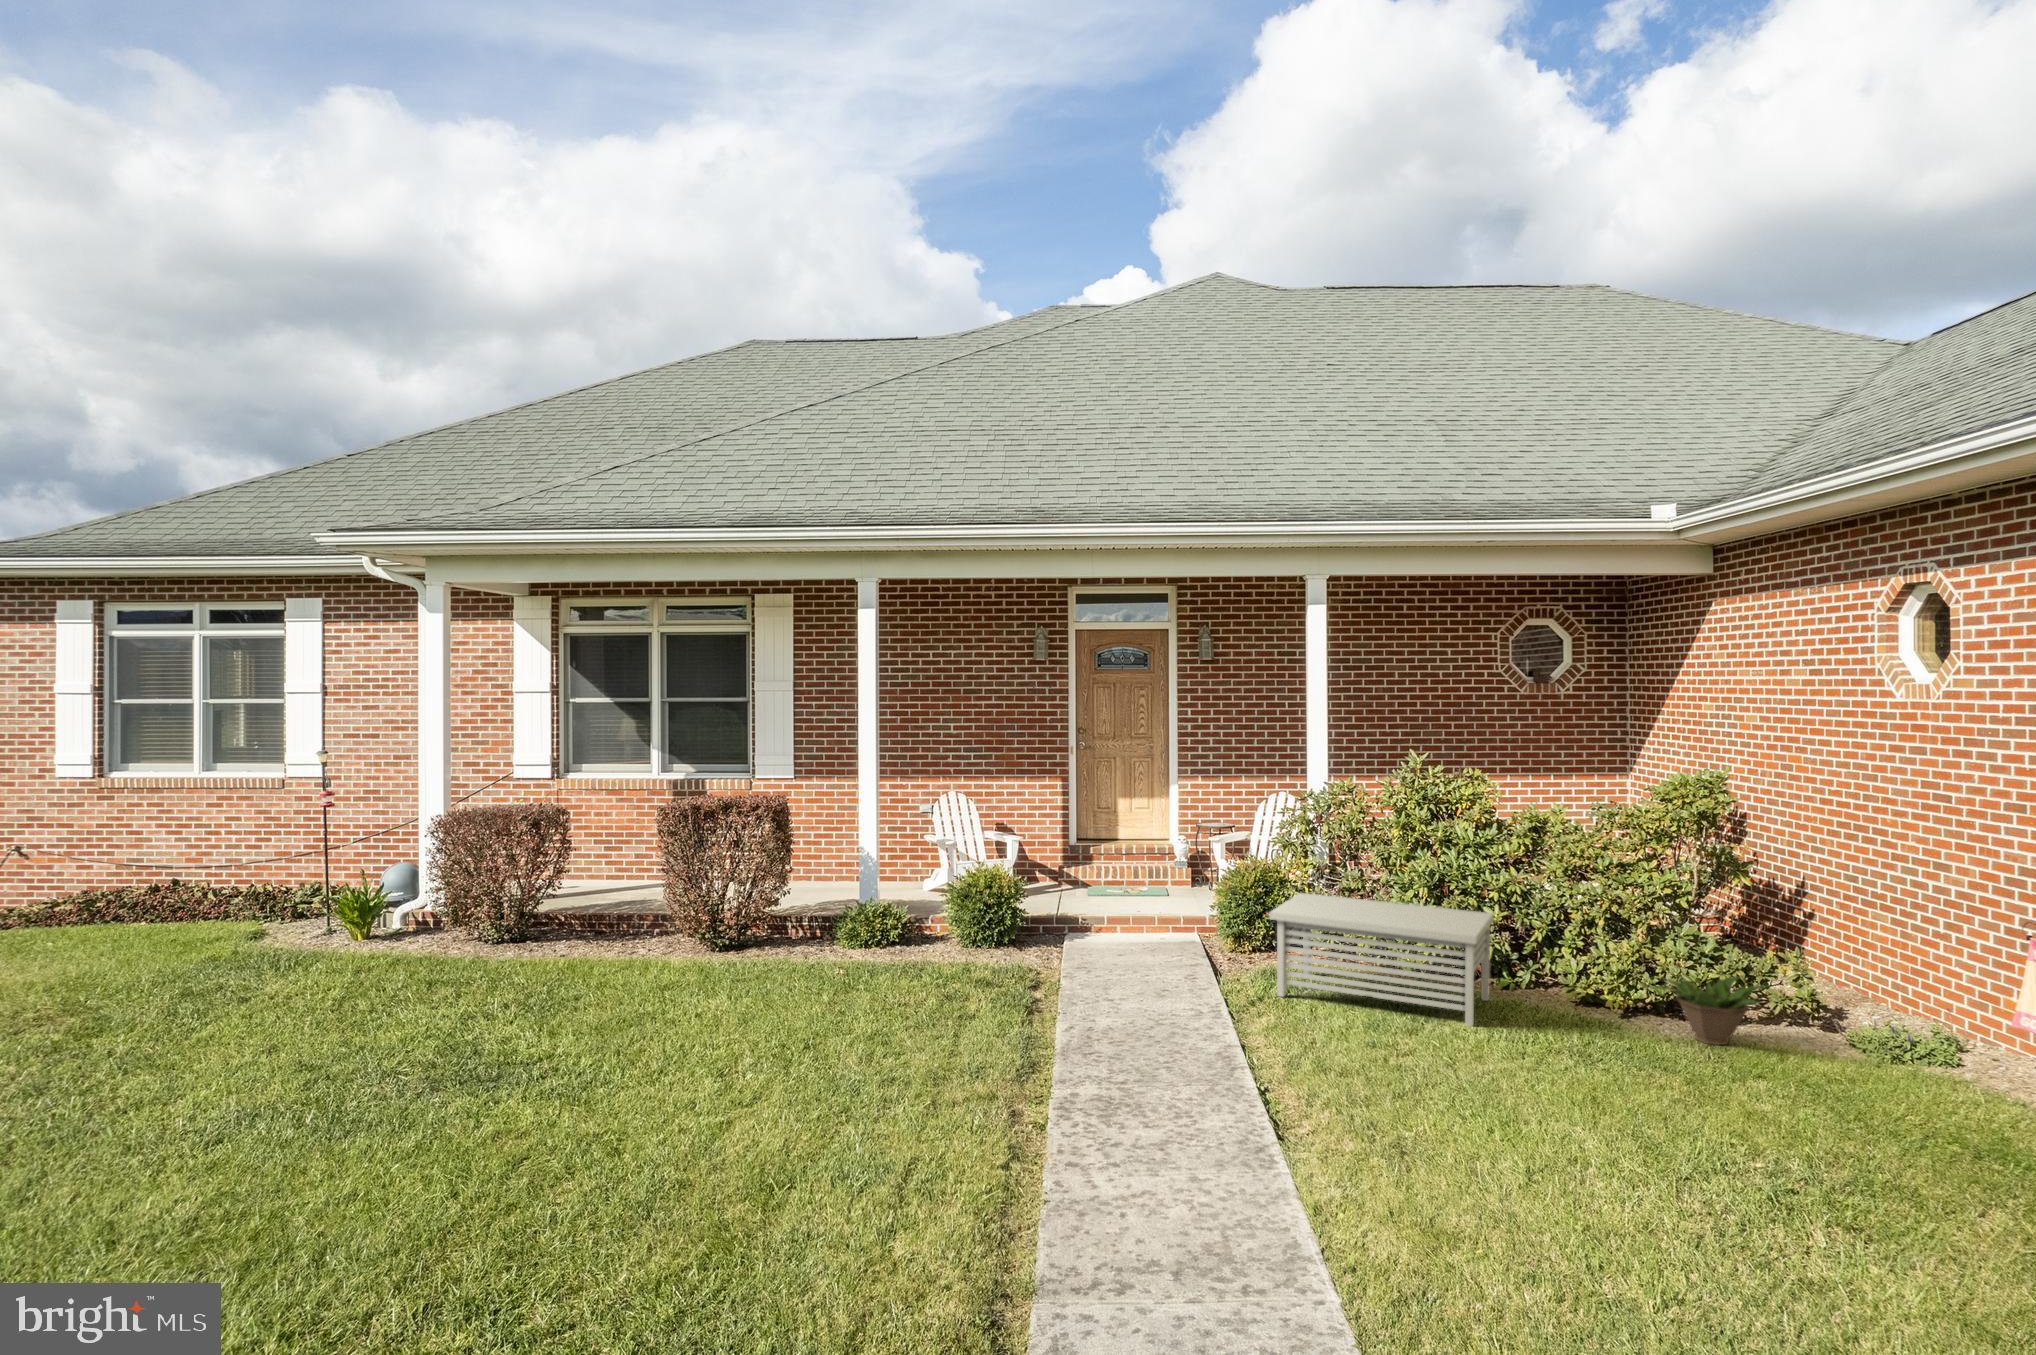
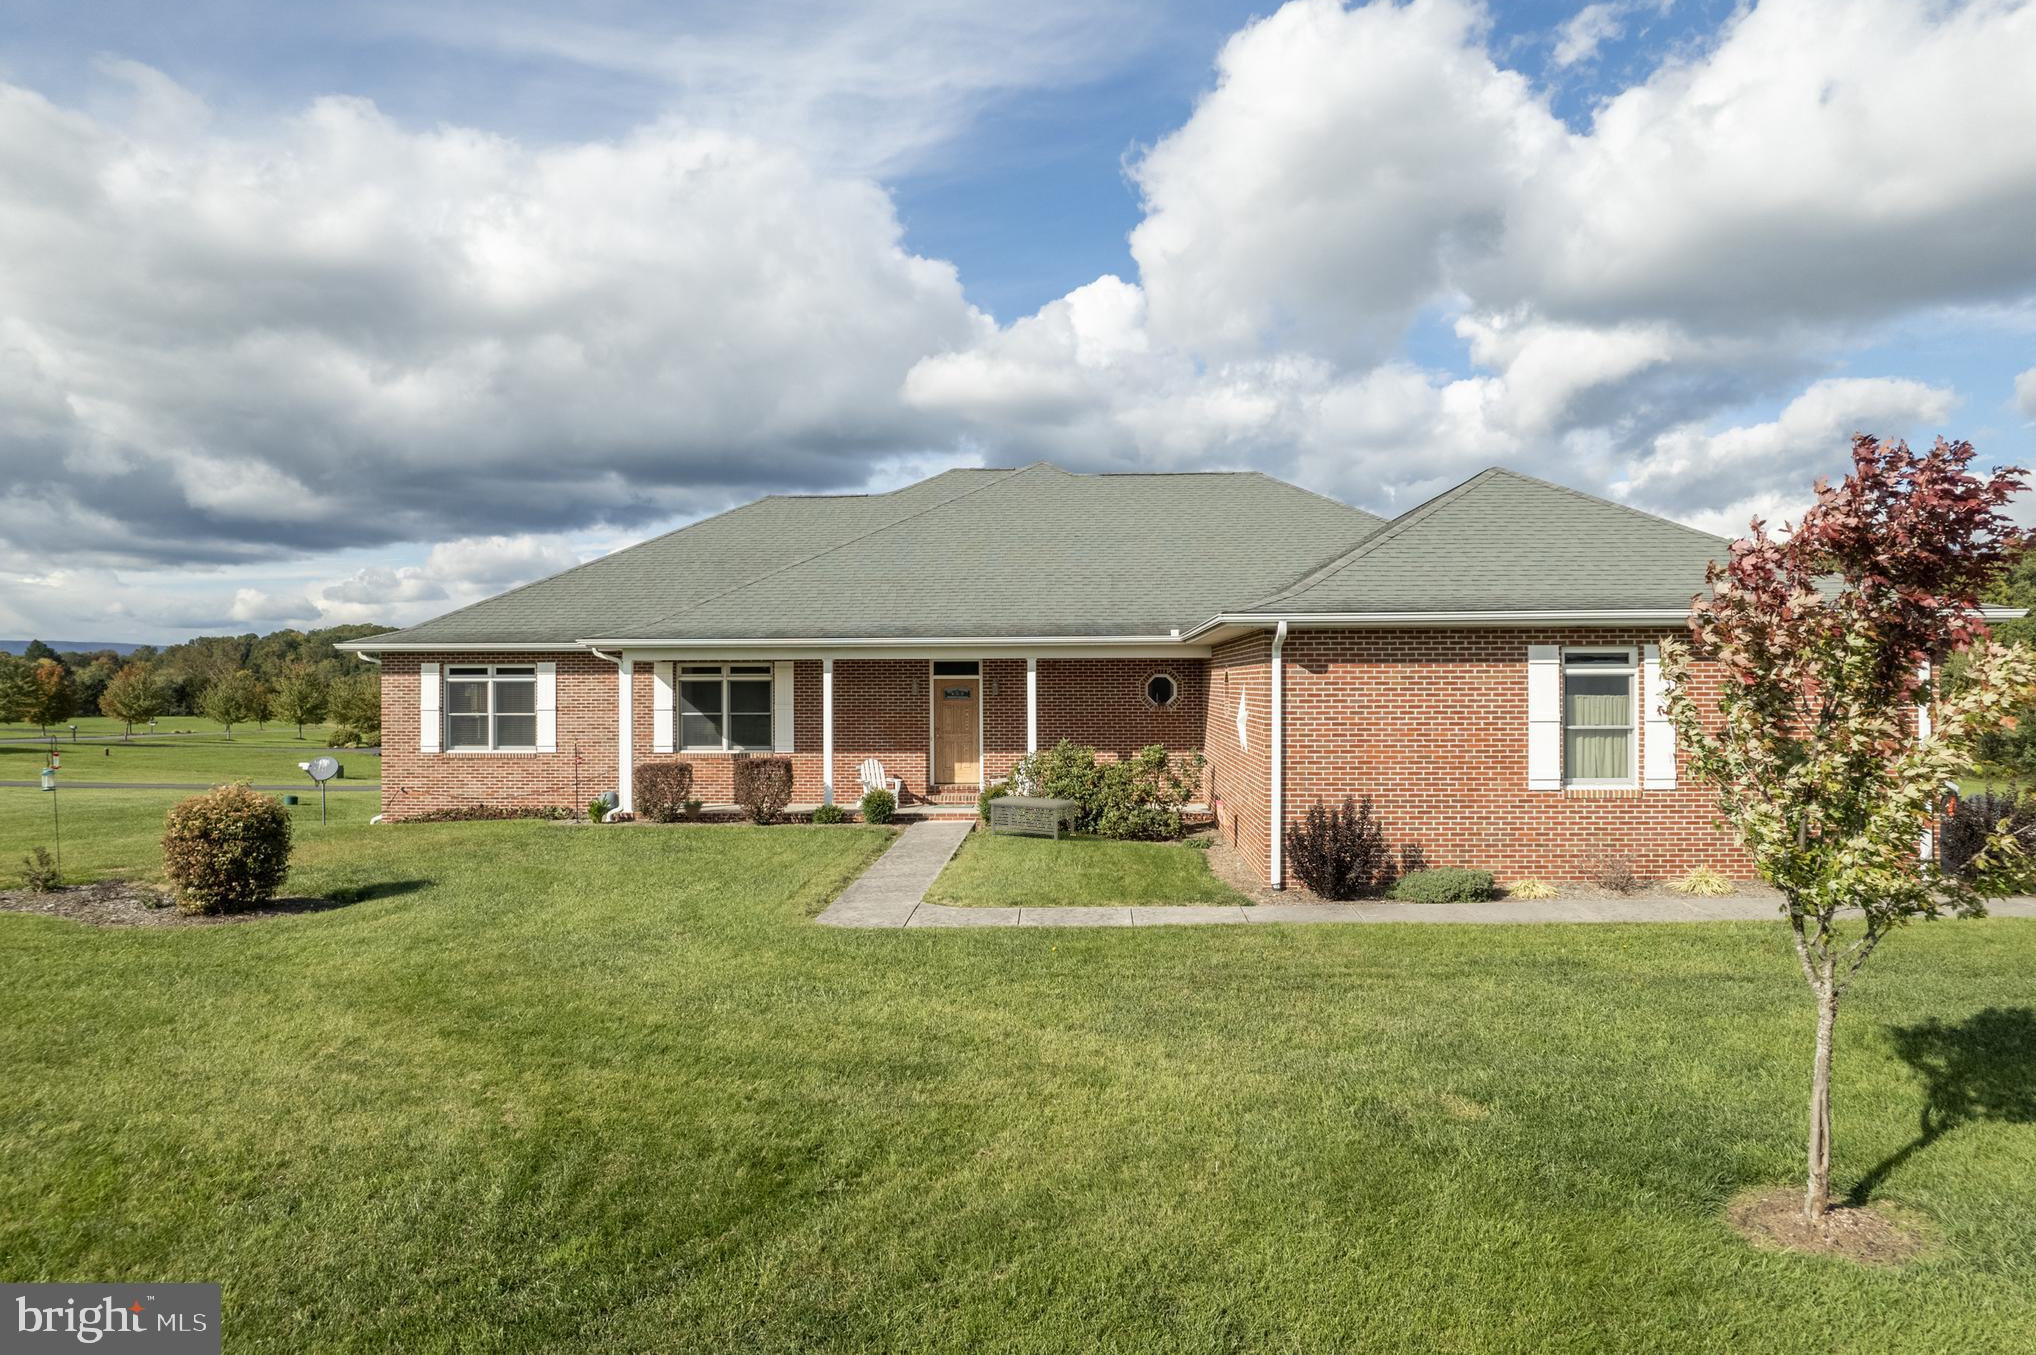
decorative plant: present [1656,976,1769,1045] -> present [681,799,705,819]

